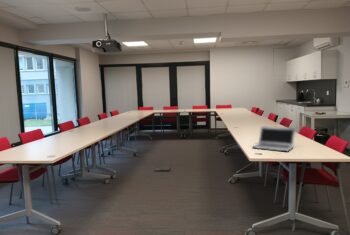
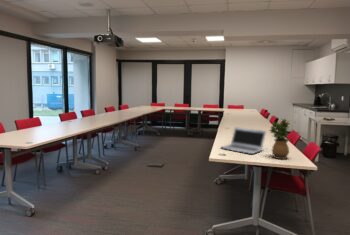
potted plant: none [304,115,326,154] -> present [270,119,290,159]

